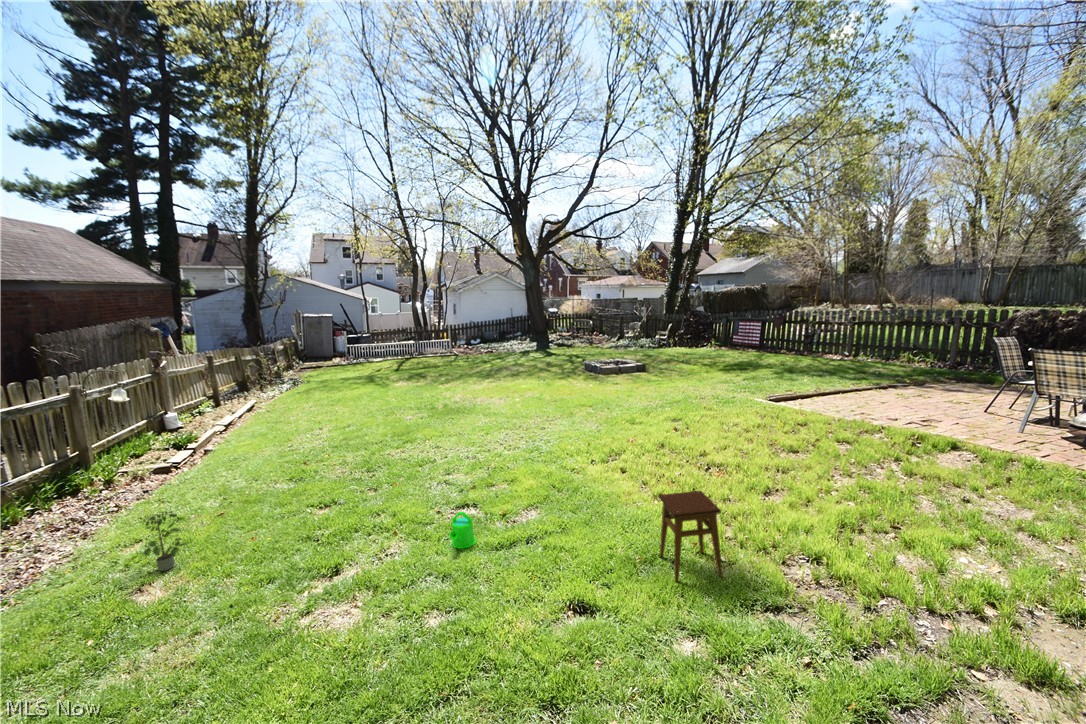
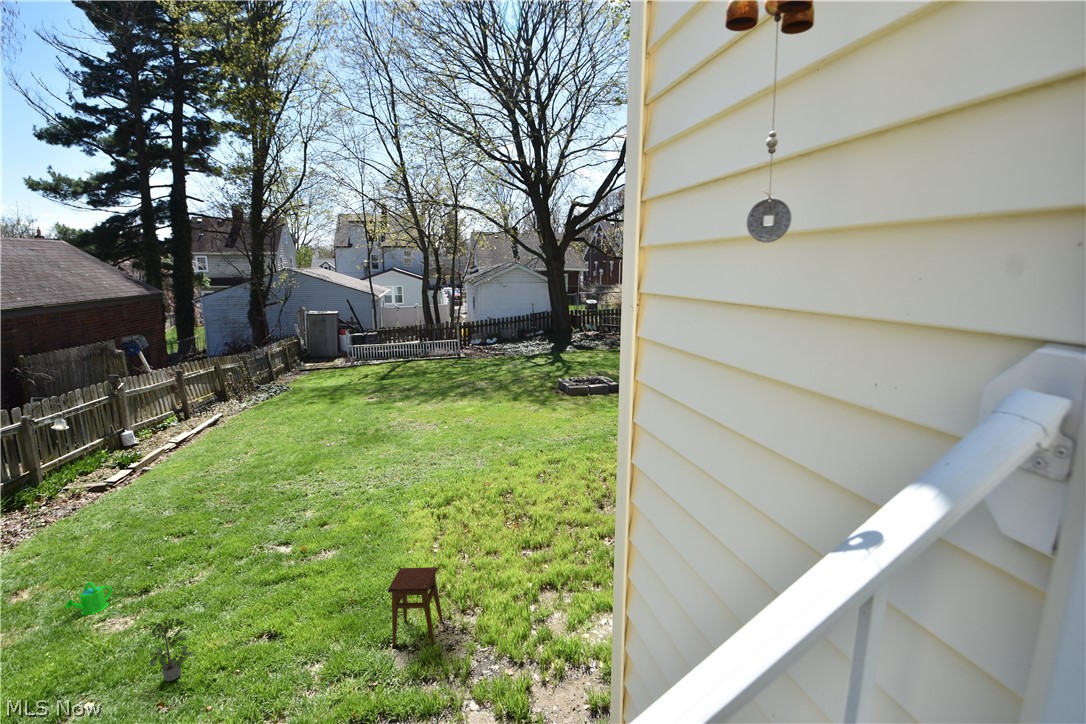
potted plant: present [143,511,187,571] -> present [150,618,195,681]
watering can: present [449,511,476,549] -> present [66,582,113,615]

